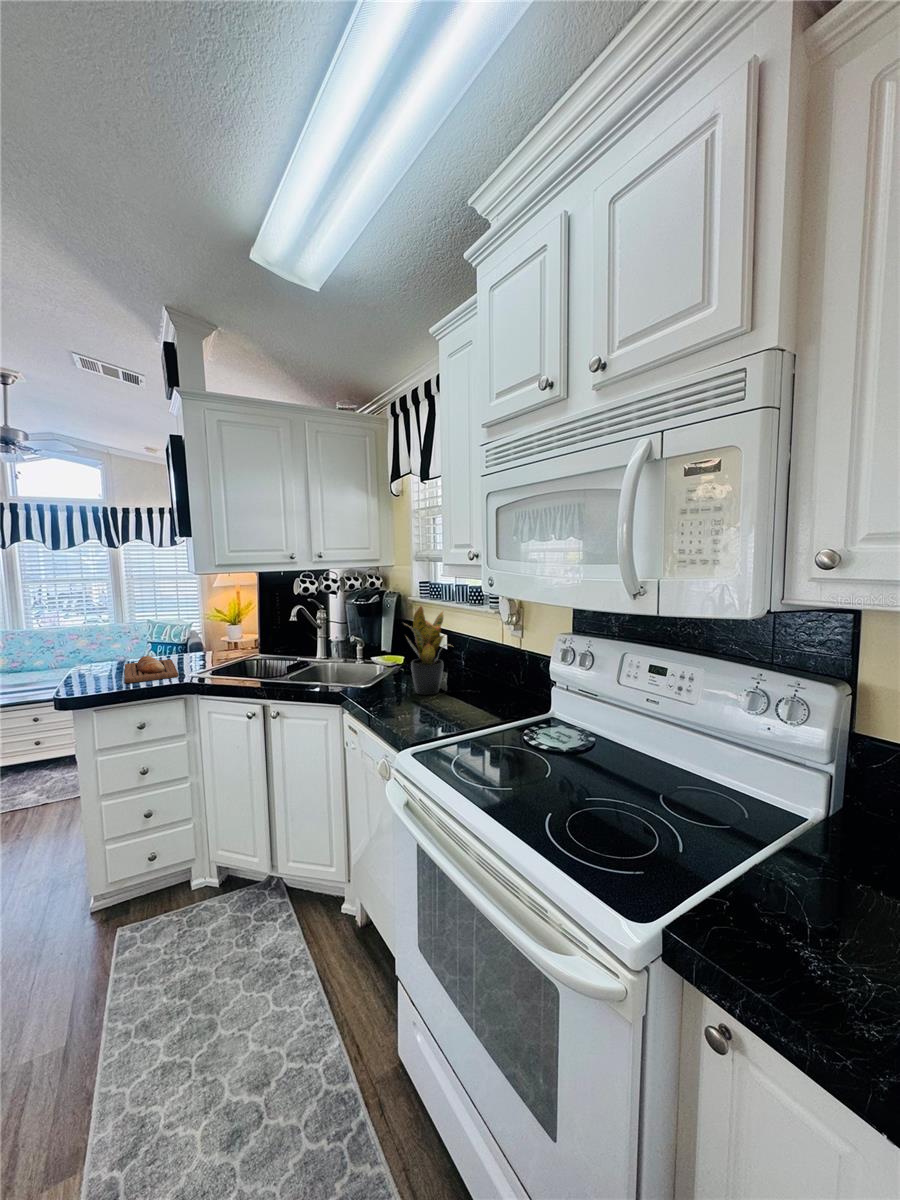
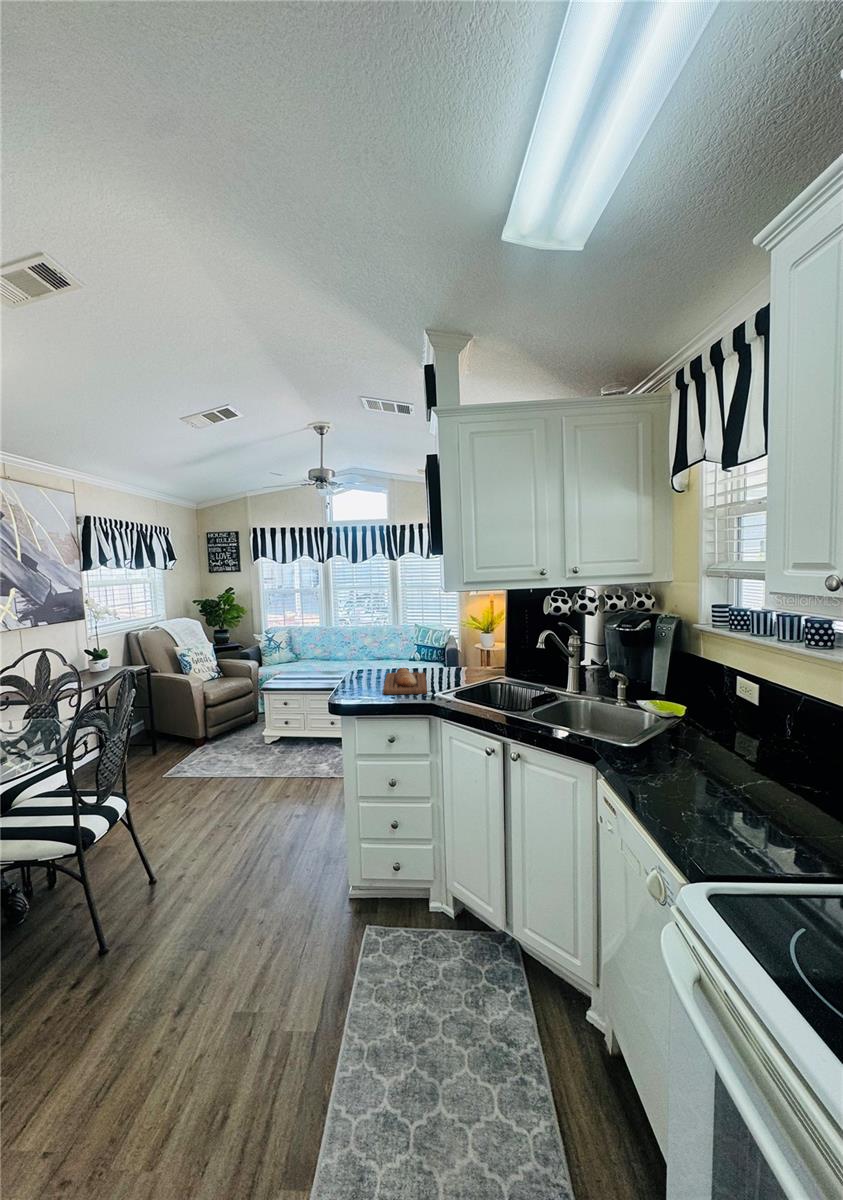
potted plant: present [405,607,450,695] -> none [678,641,774,777]

